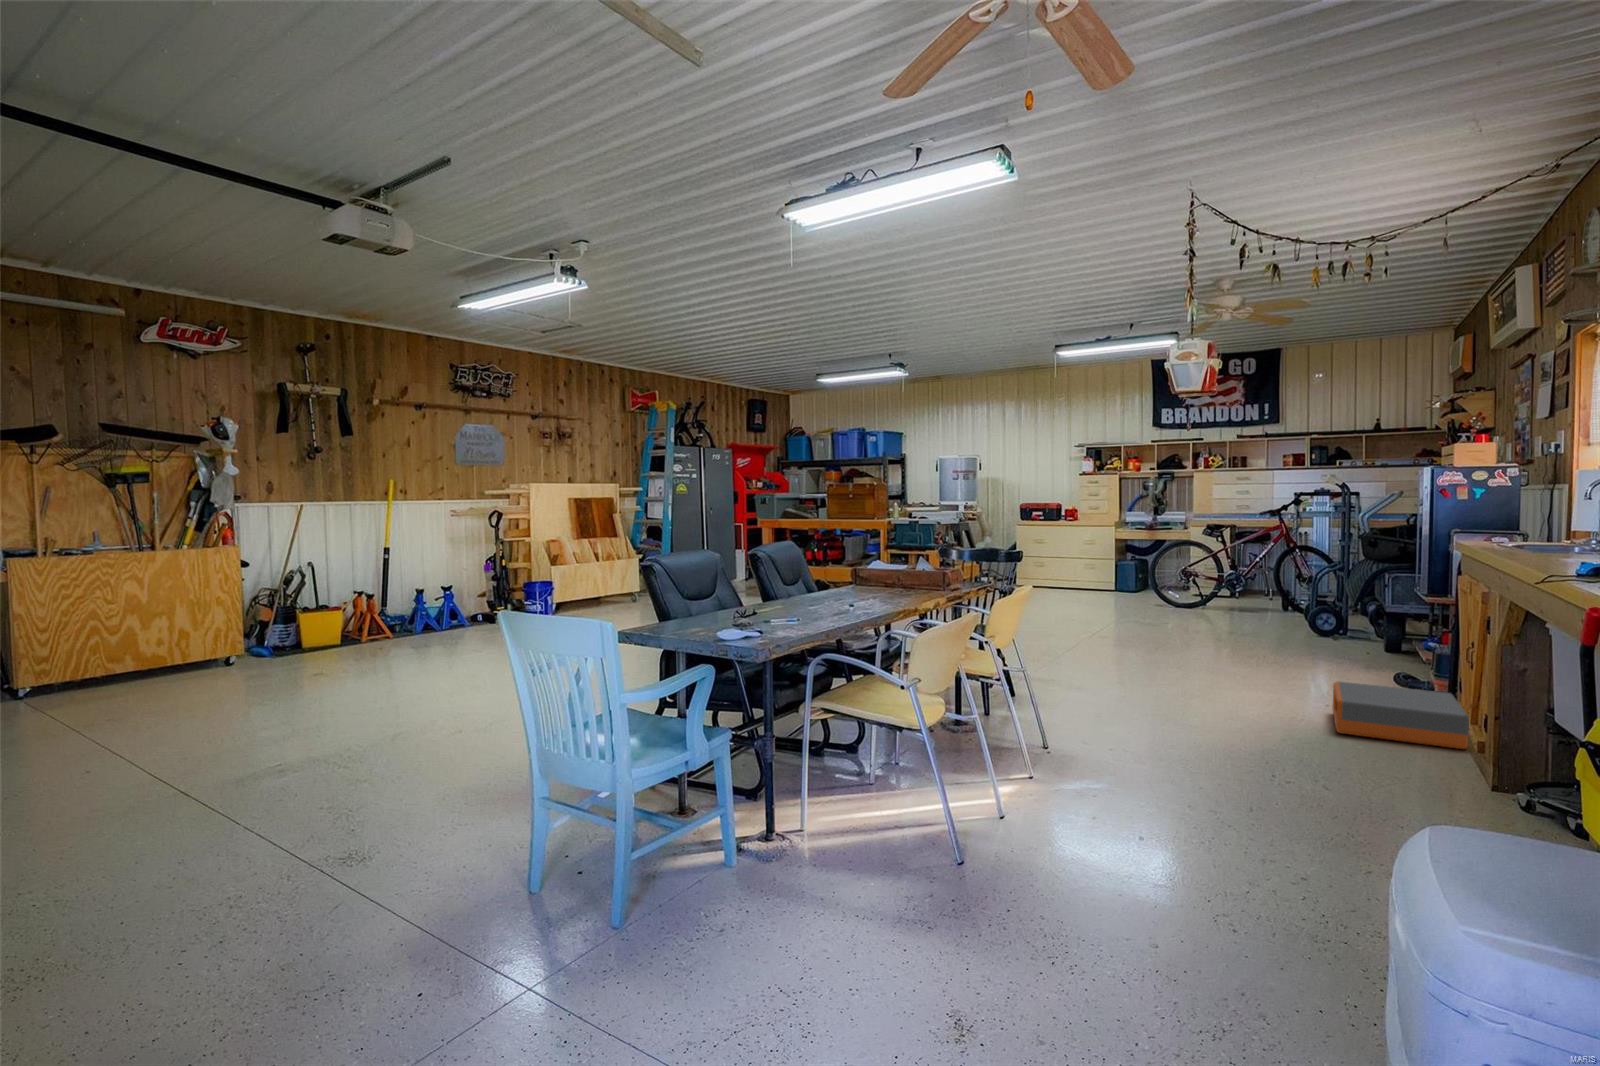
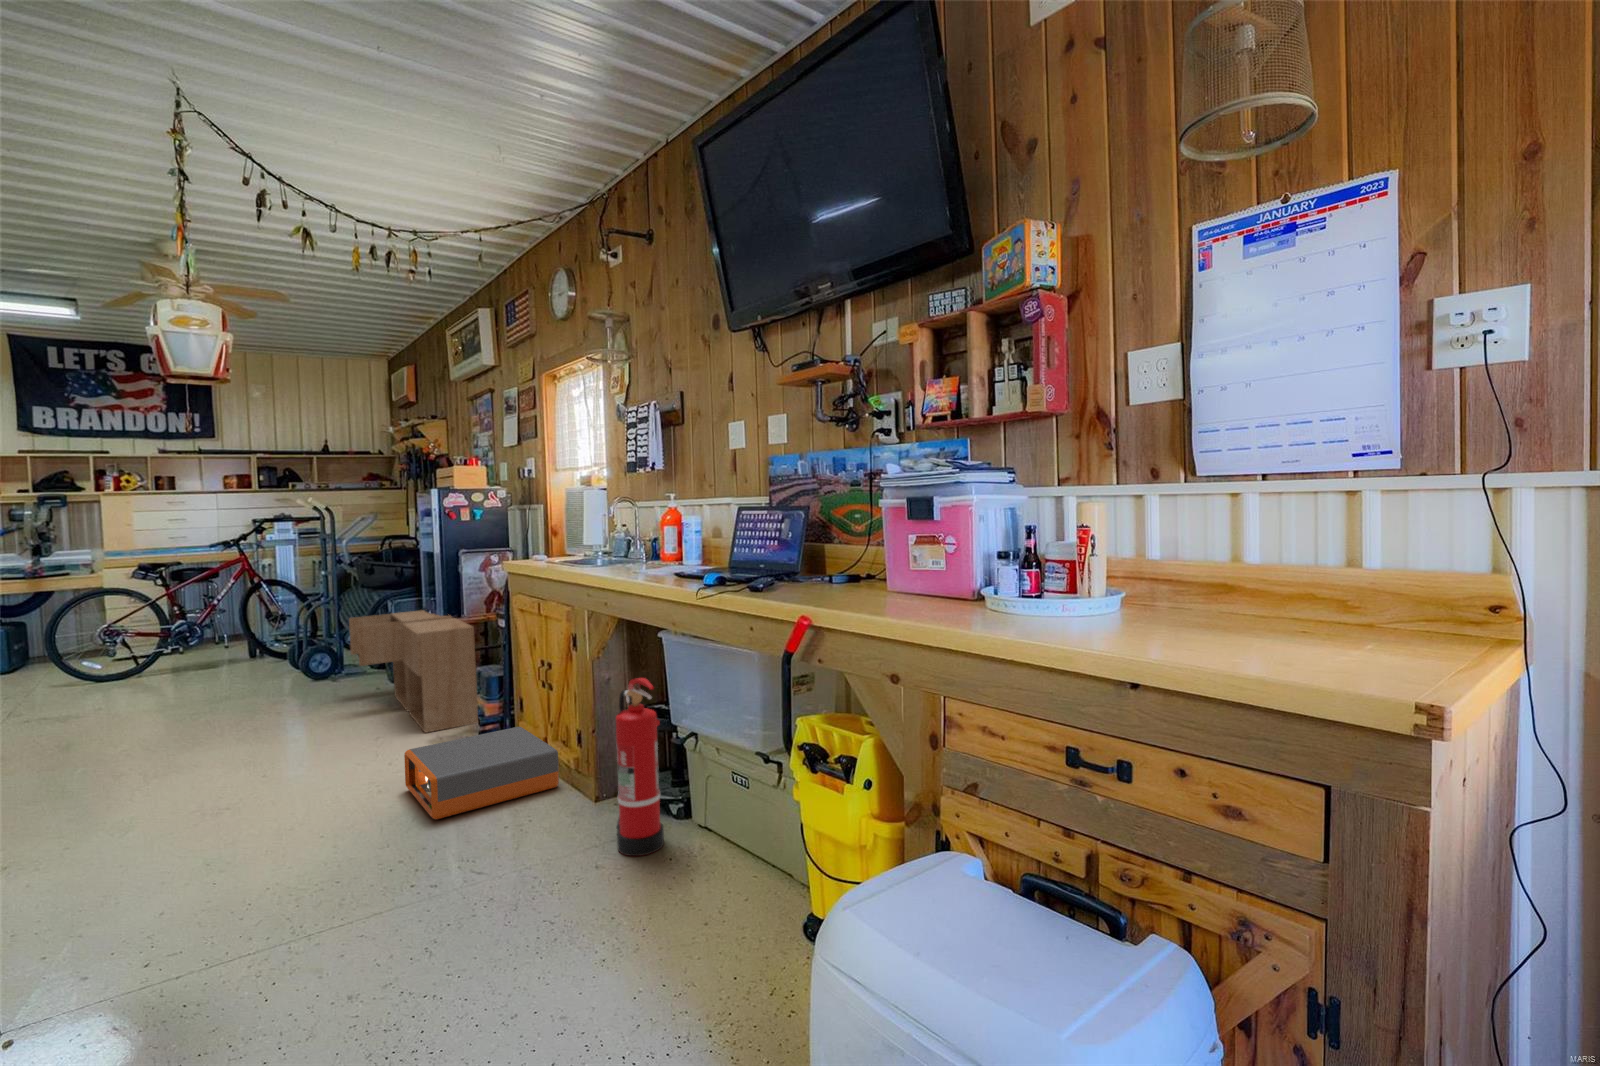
storage cabinet: none [1338,581,1441,693] -> present [349,610,478,733]
fire extinguisher: none [1474,647,1535,811] -> present [616,678,664,856]

